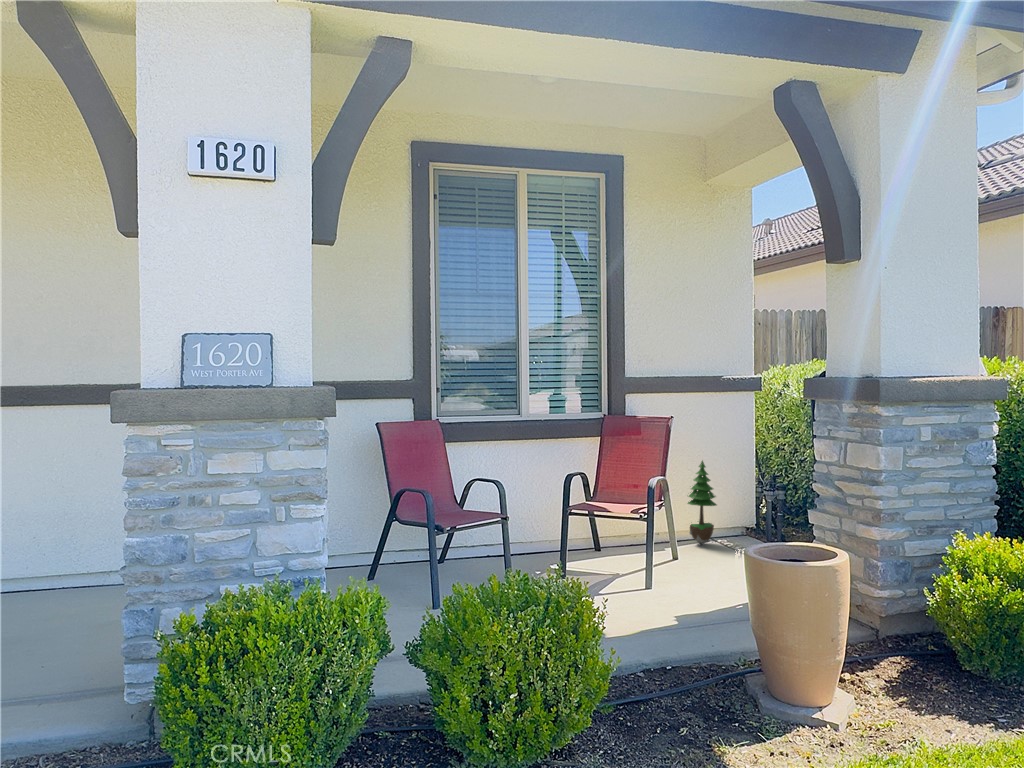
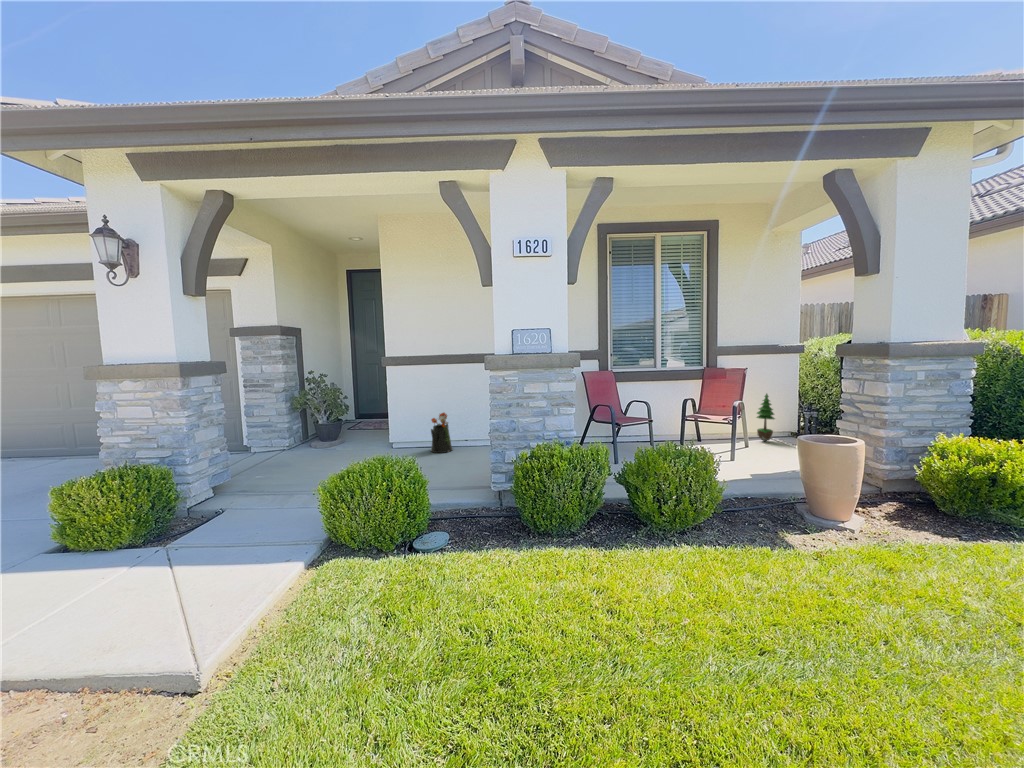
watering can: none [48,510,105,600] -> present [431,413,453,453]

